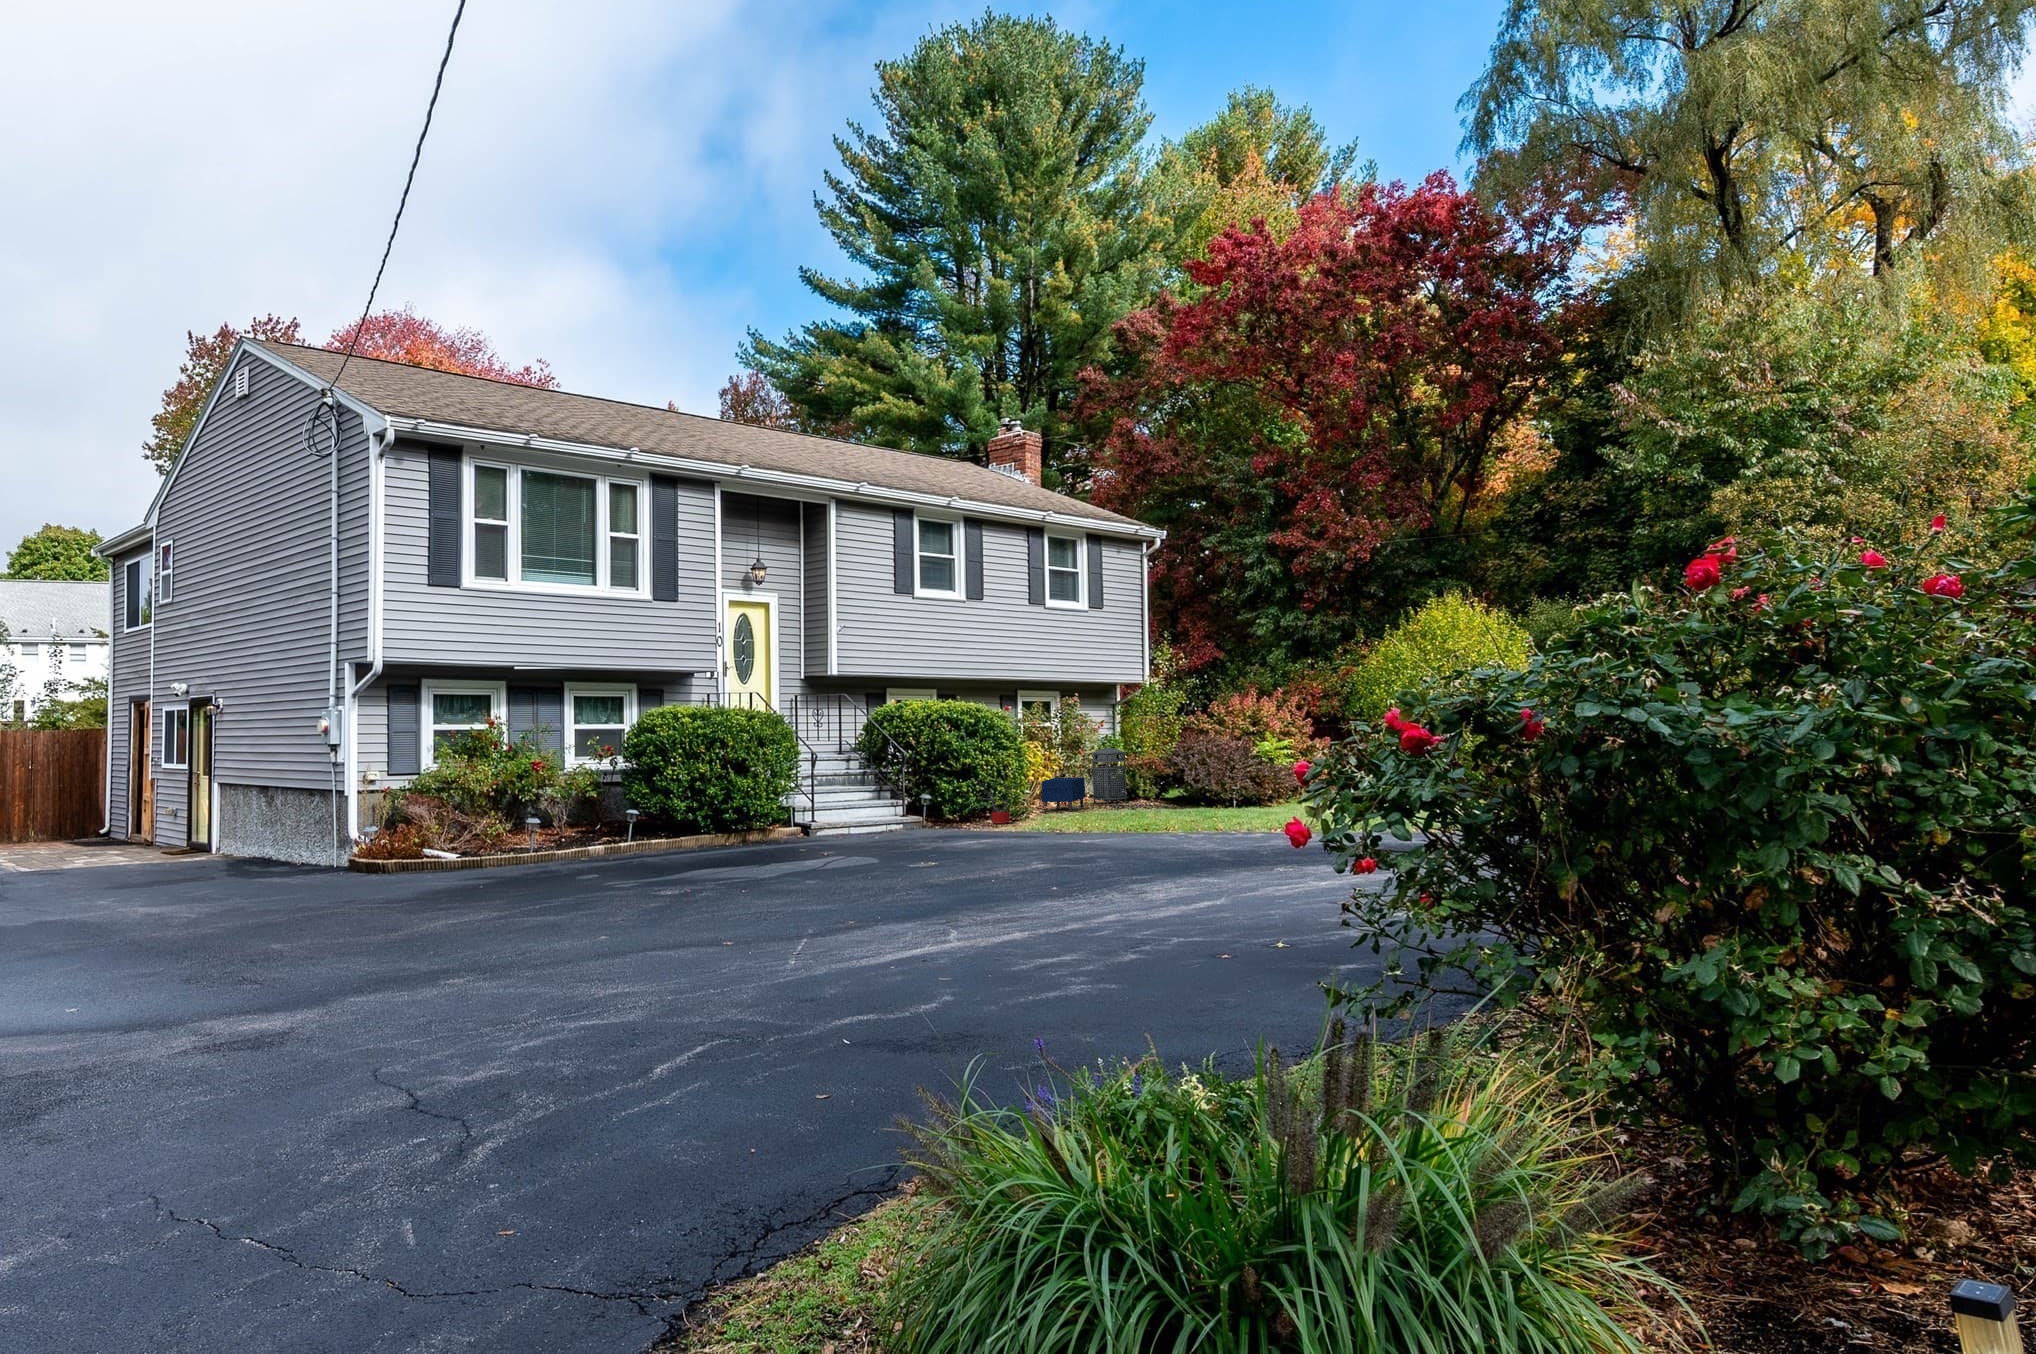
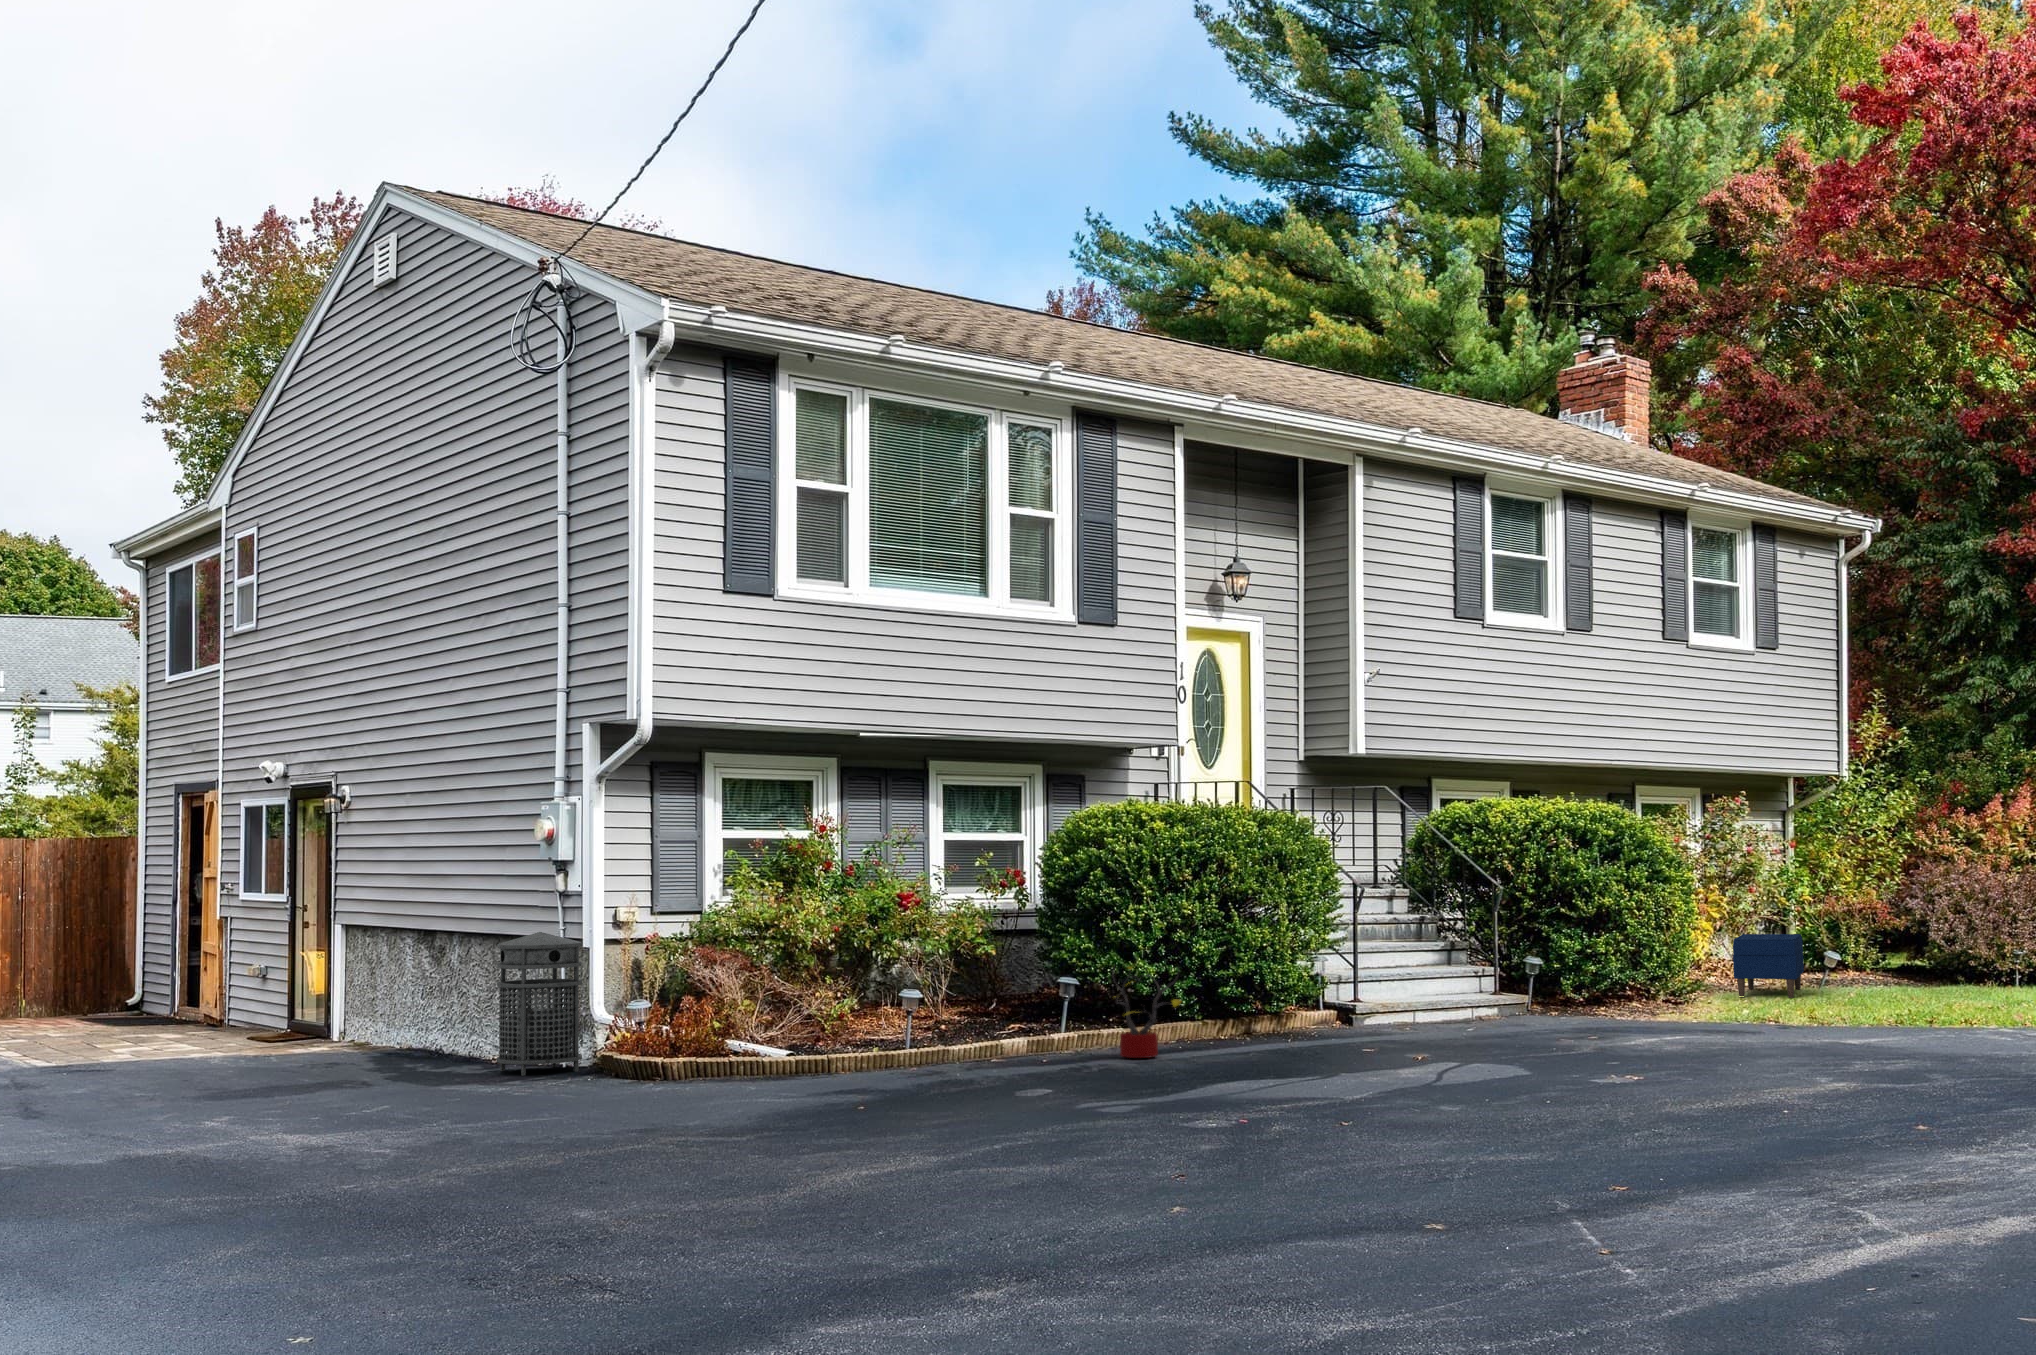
trash can: present [1092,748,1127,804] -> present [496,932,582,1076]
decorative plant: present [982,787,1010,824] -> present [1117,967,1181,1058]

